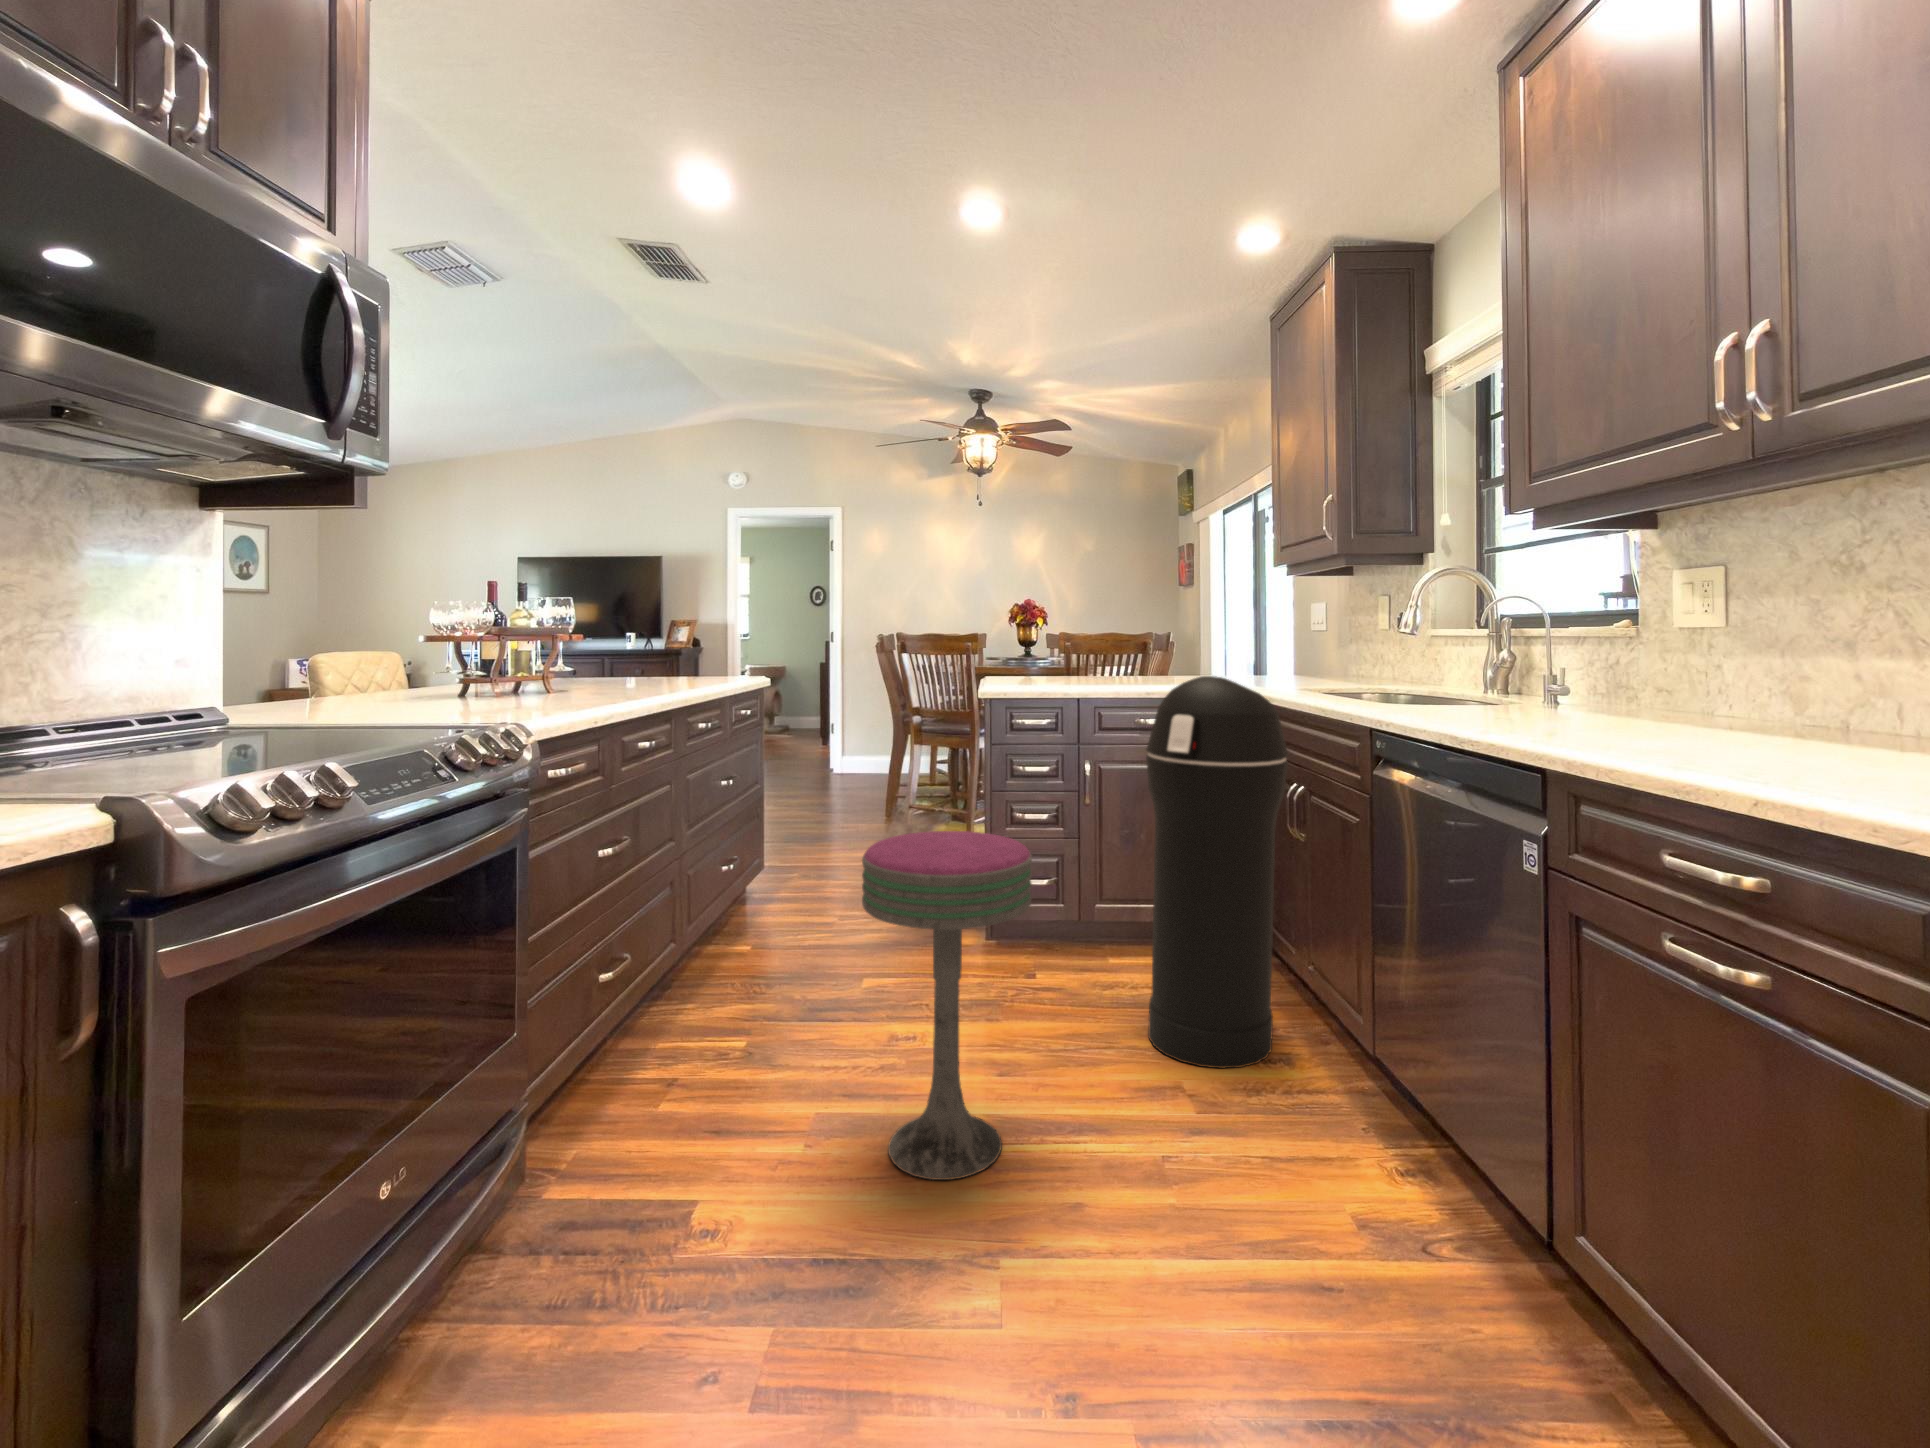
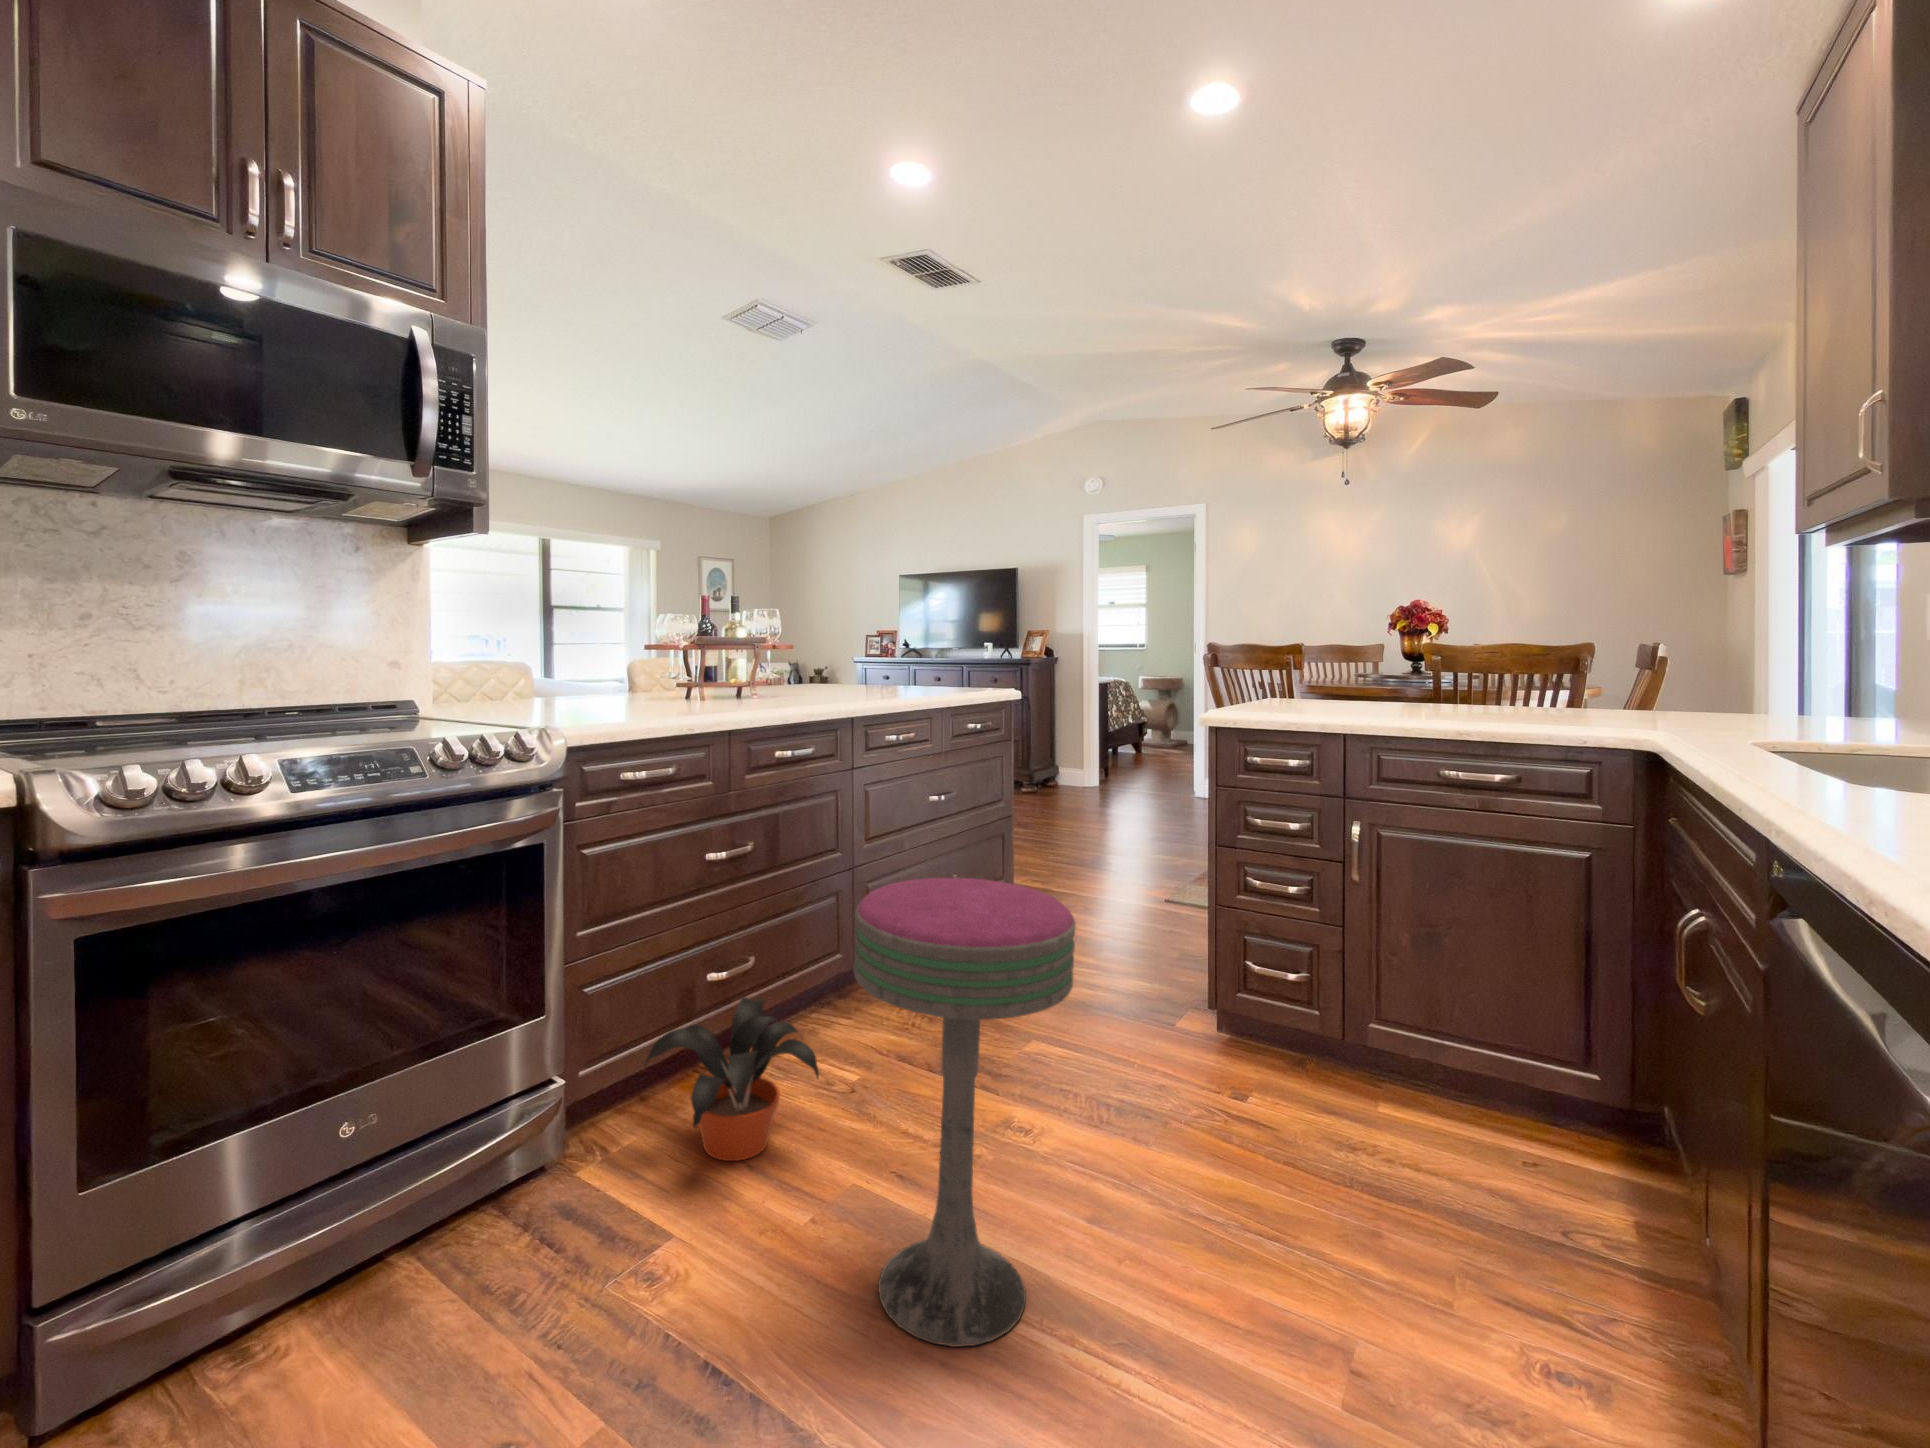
trash can: present [1146,676,1288,1068] -> none [1343,702,1622,1365]
potted plant: none [595,984,765,1137] -> present [644,997,819,1161]

